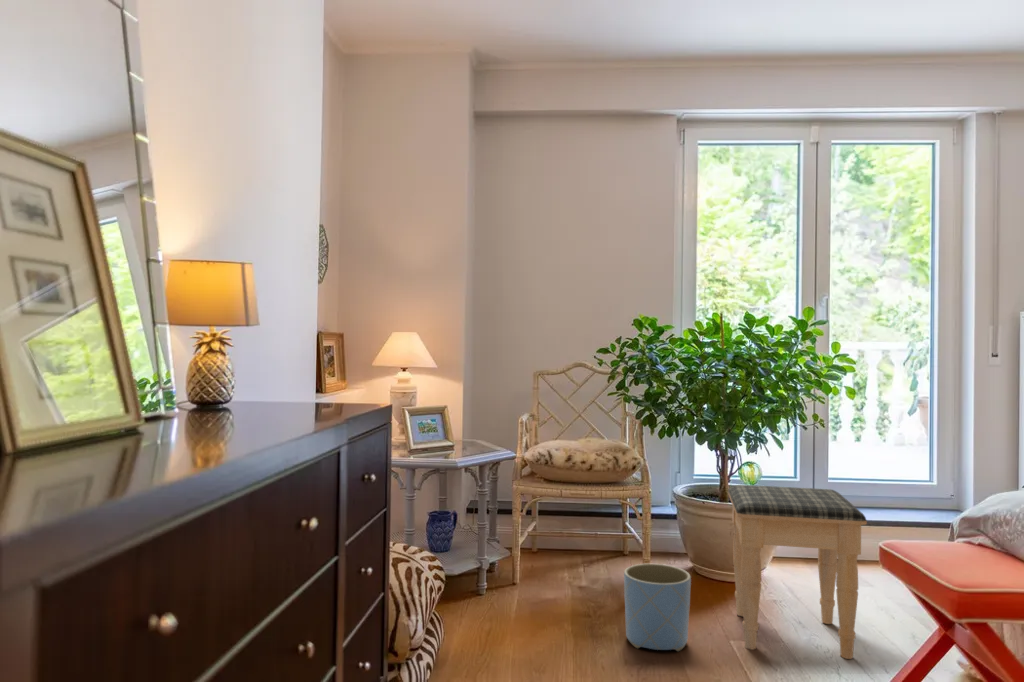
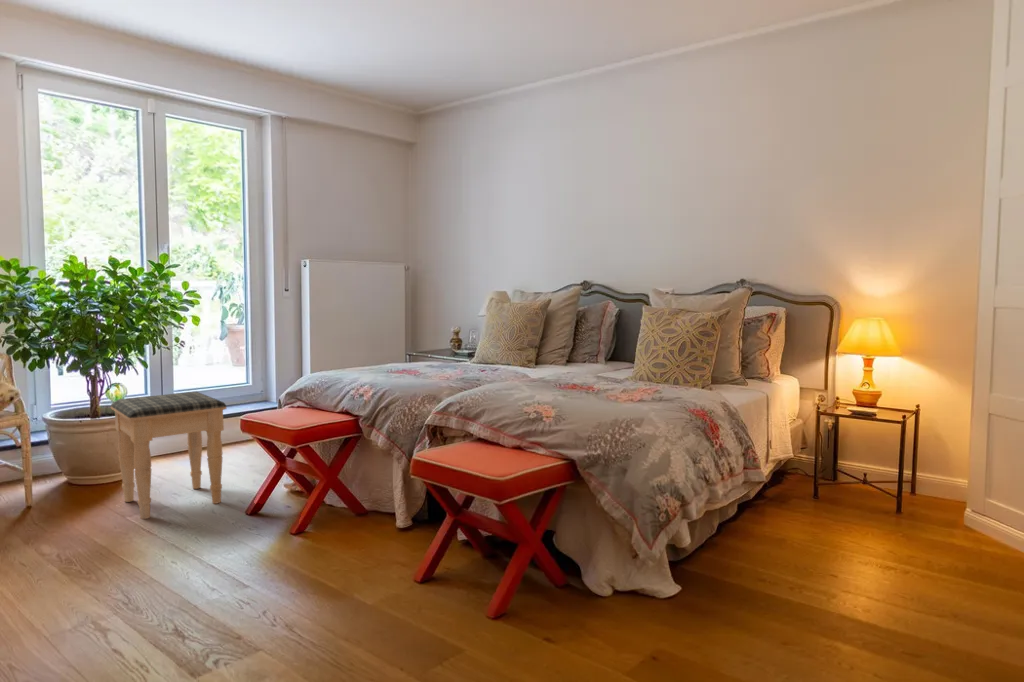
planter: present [624,564,691,651] -> none [24,474,92,547]

